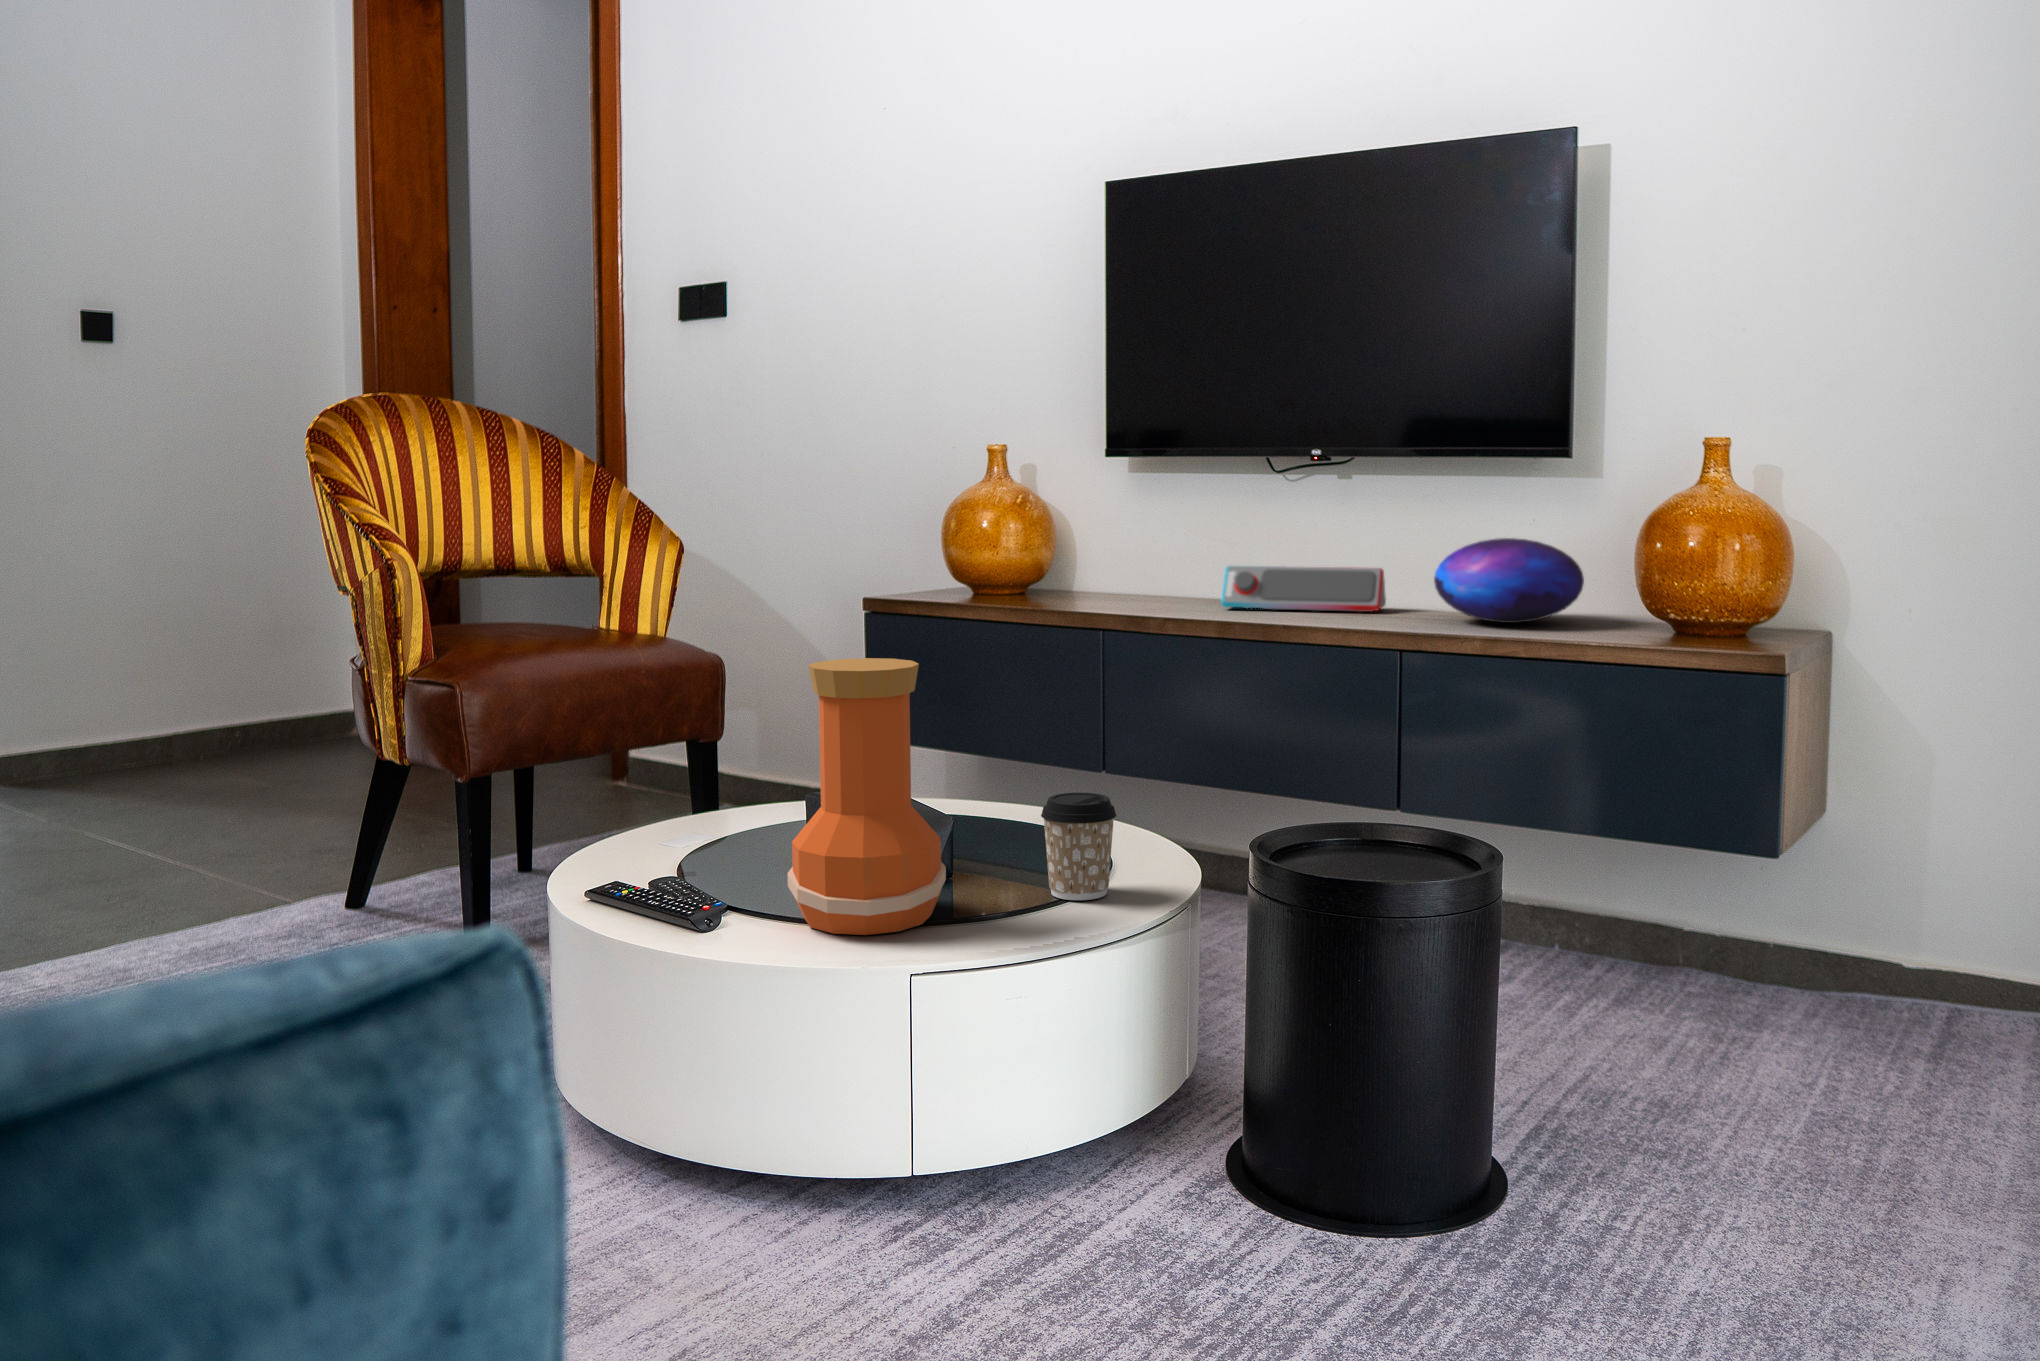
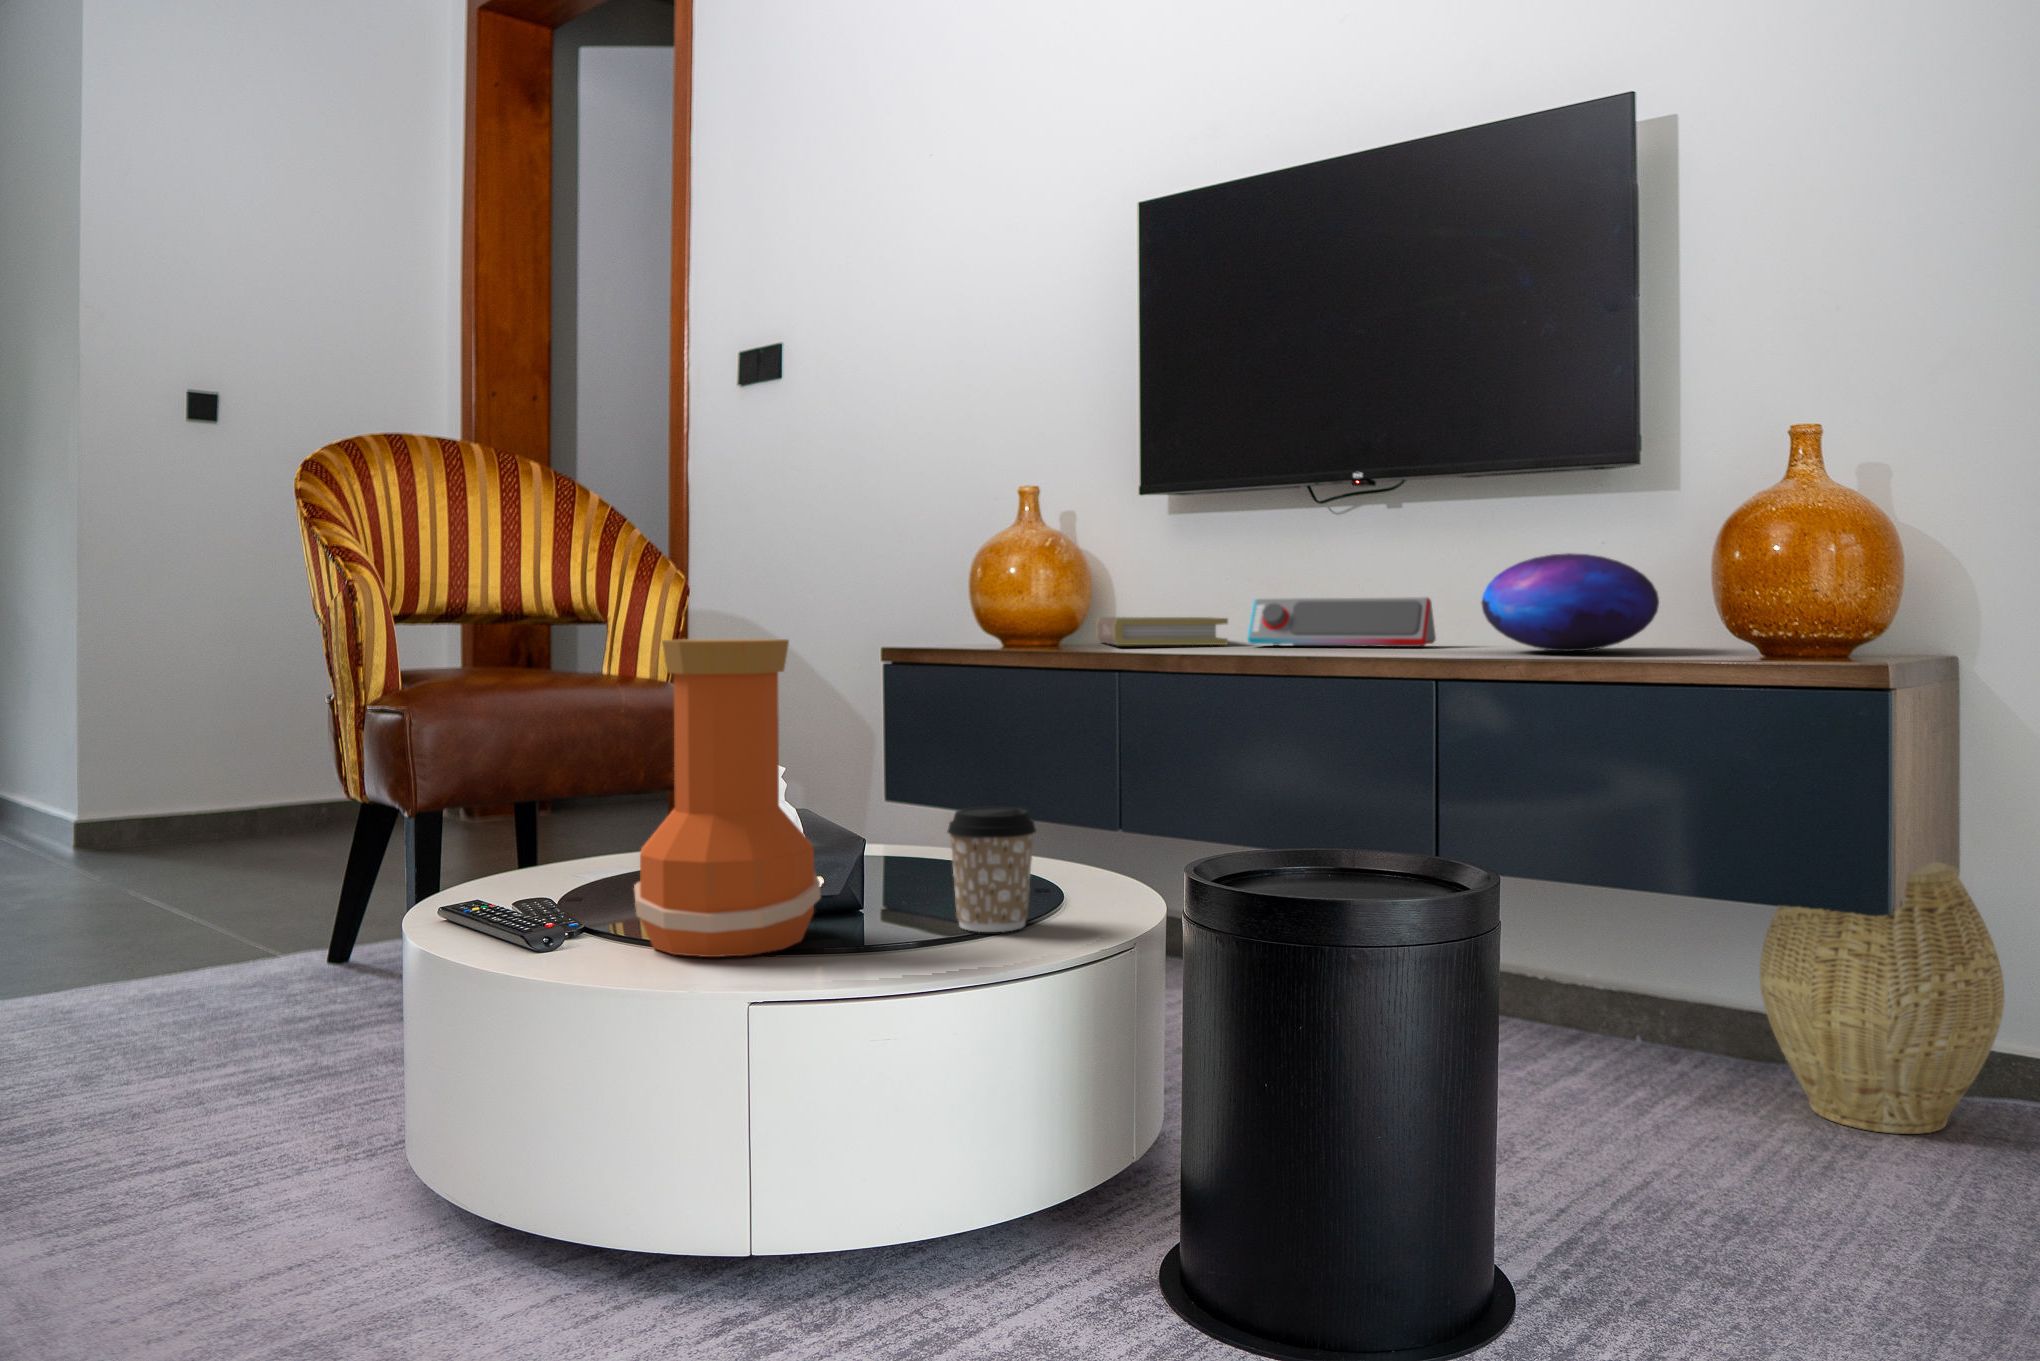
book: none [1074,574,1202,608] -> present [1096,617,1228,645]
woven basket: none [1662,792,1853,1022] -> present [1760,862,2004,1134]

